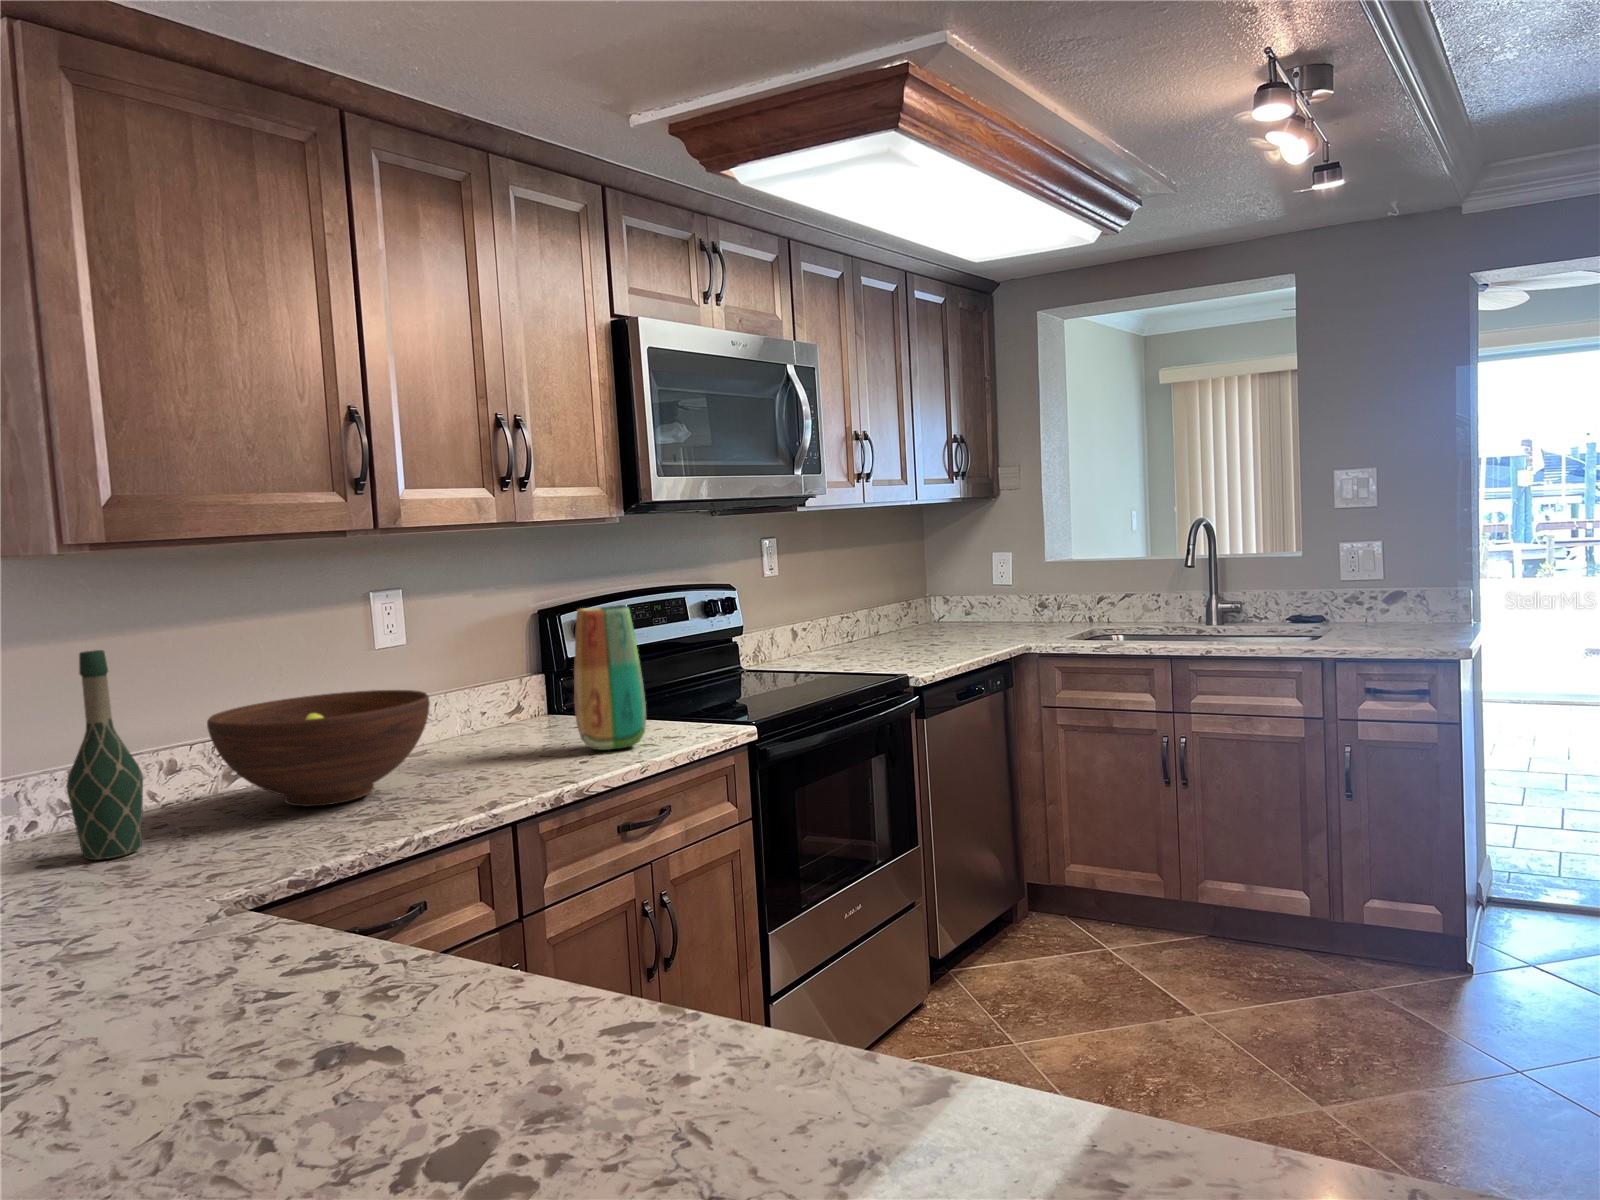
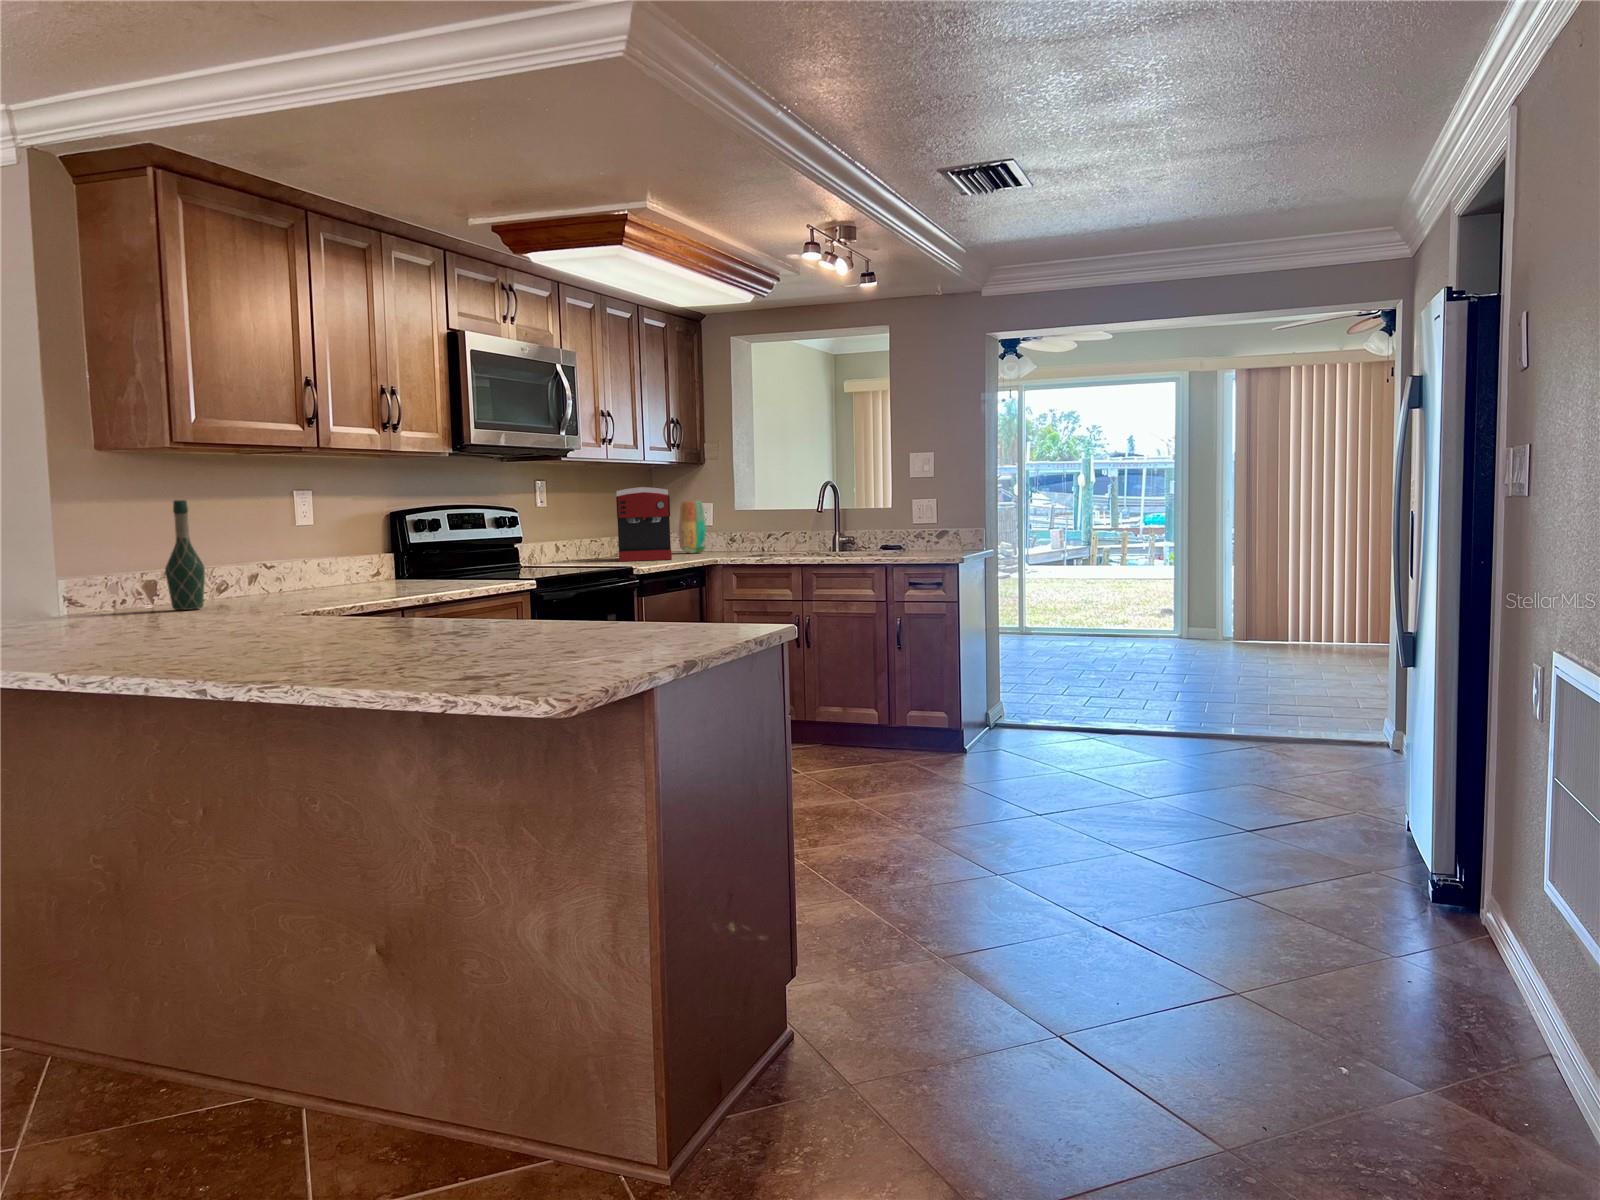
coffee maker: none [878,540,963,653] -> present [616,487,672,561]
vase: present [574,605,646,750] -> present [679,501,706,553]
fruit bowl: present [207,690,430,806] -> none [223,542,350,599]

